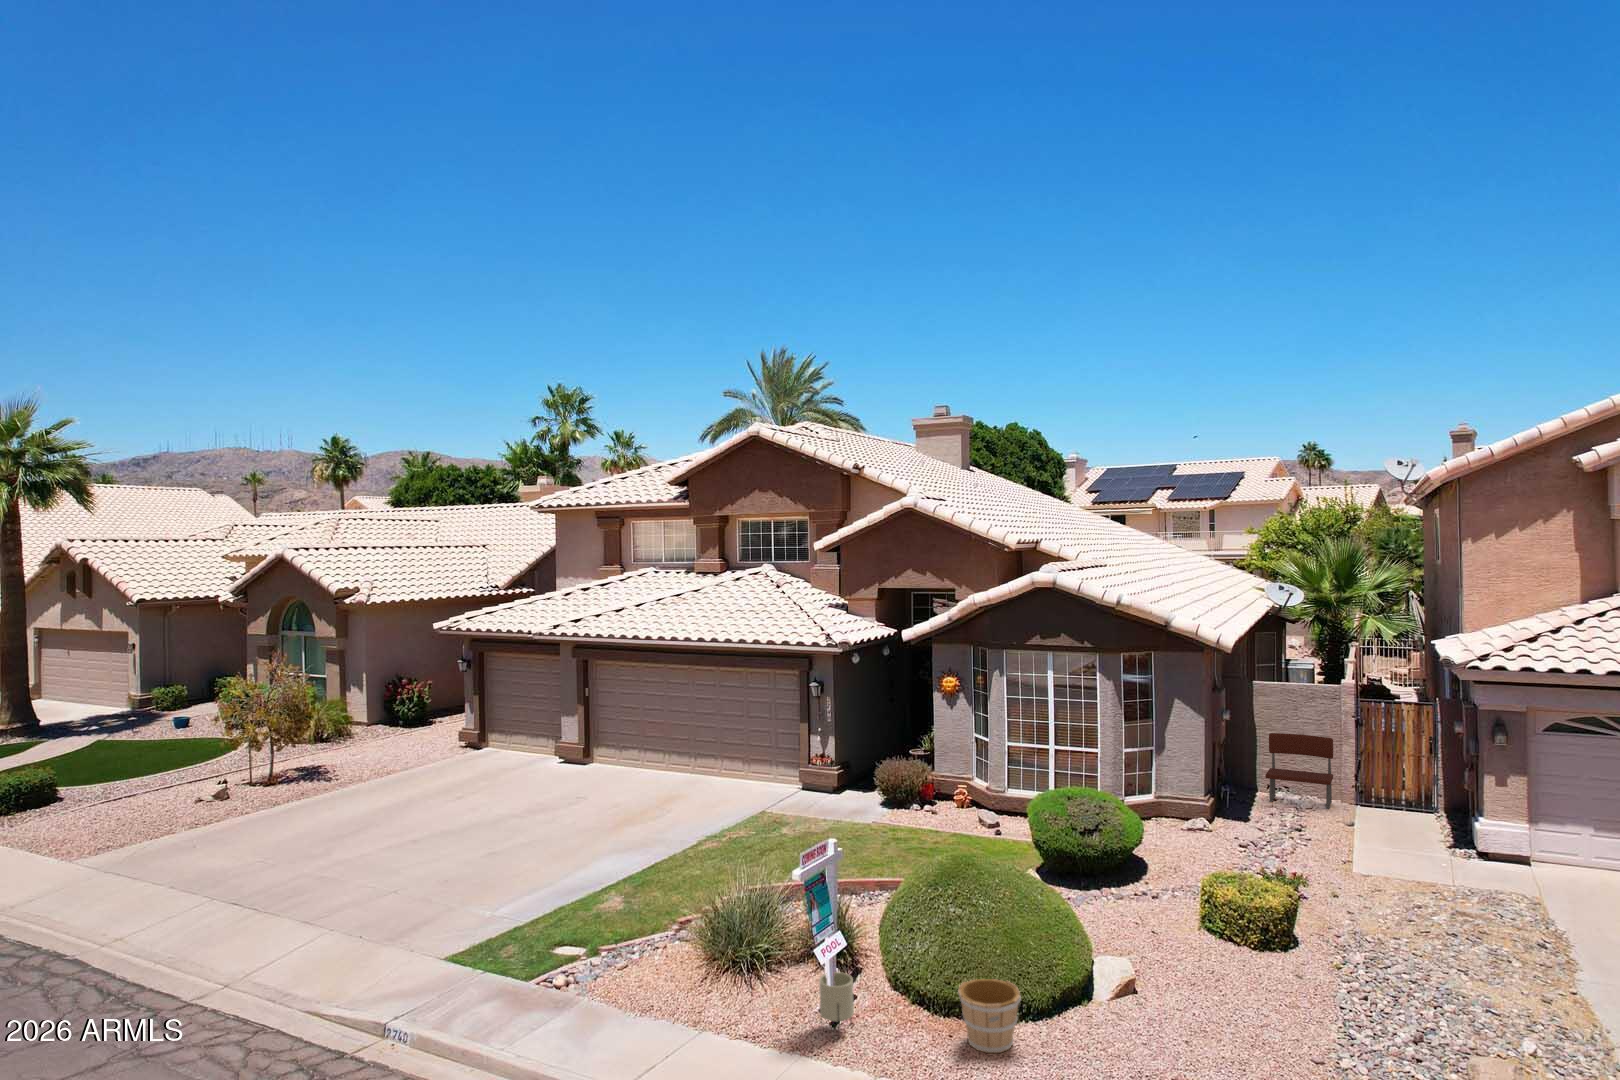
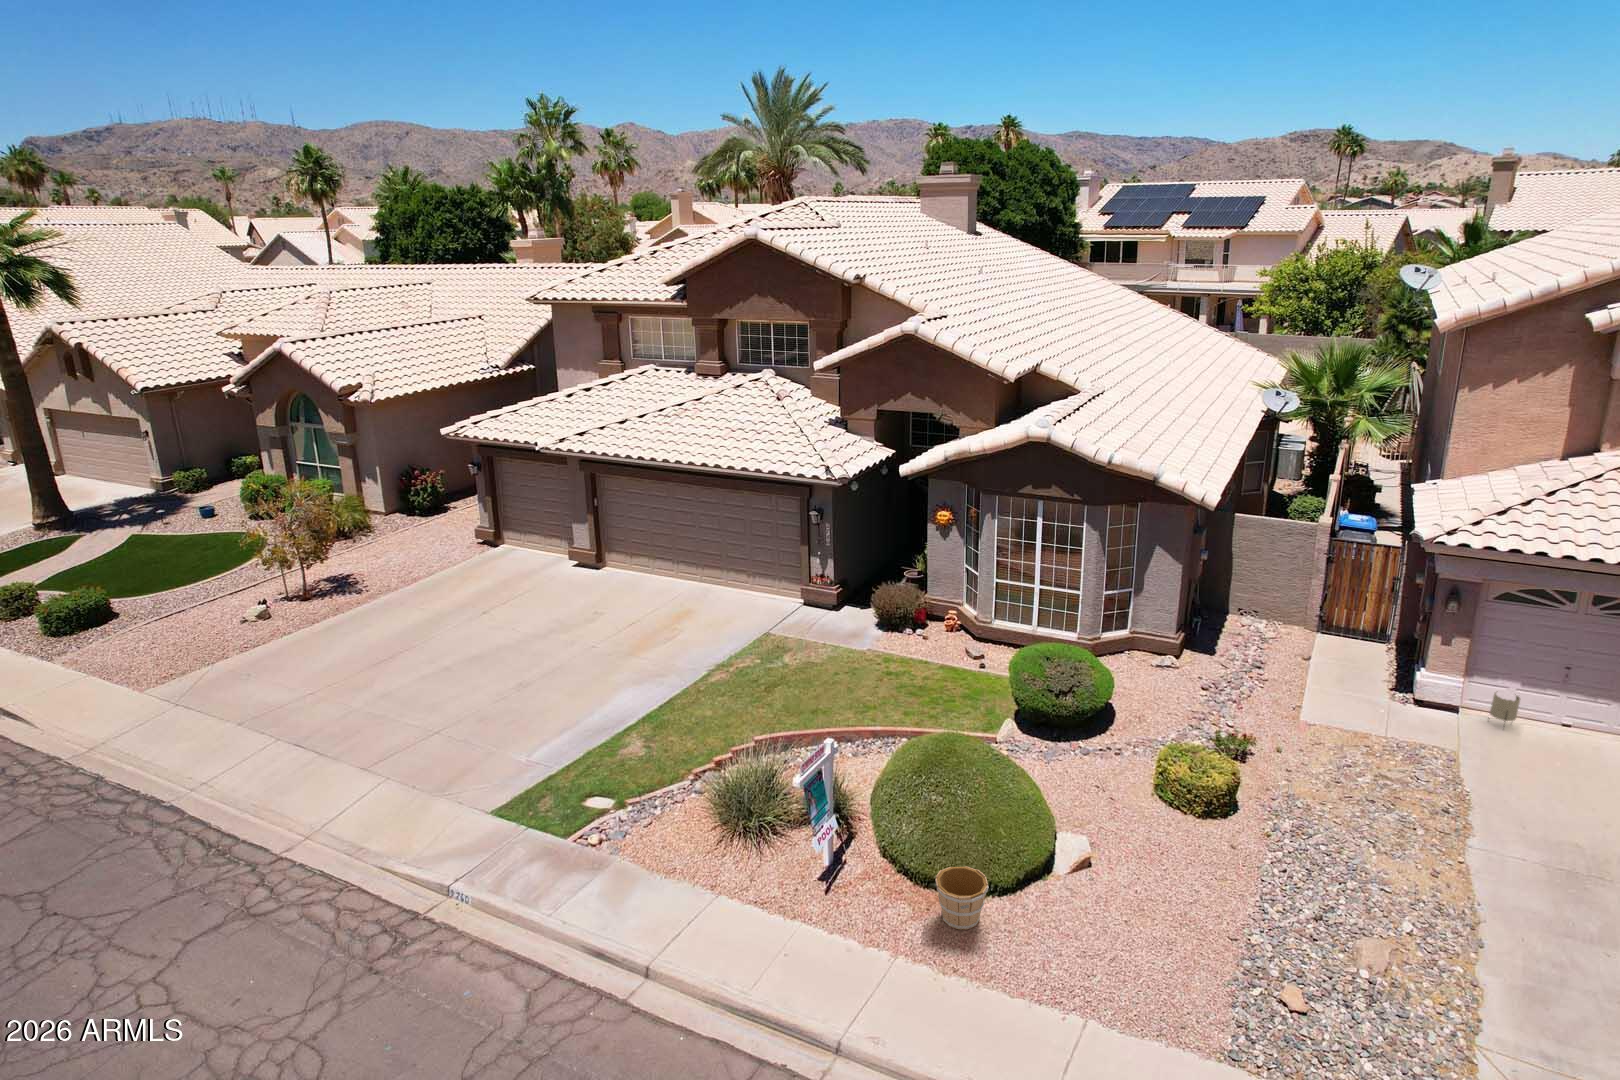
bench: present [1265,733,1333,809] -> none [1234,564,1302,636]
planter: present [819,972,854,1022] -> present [1490,693,1520,722]

